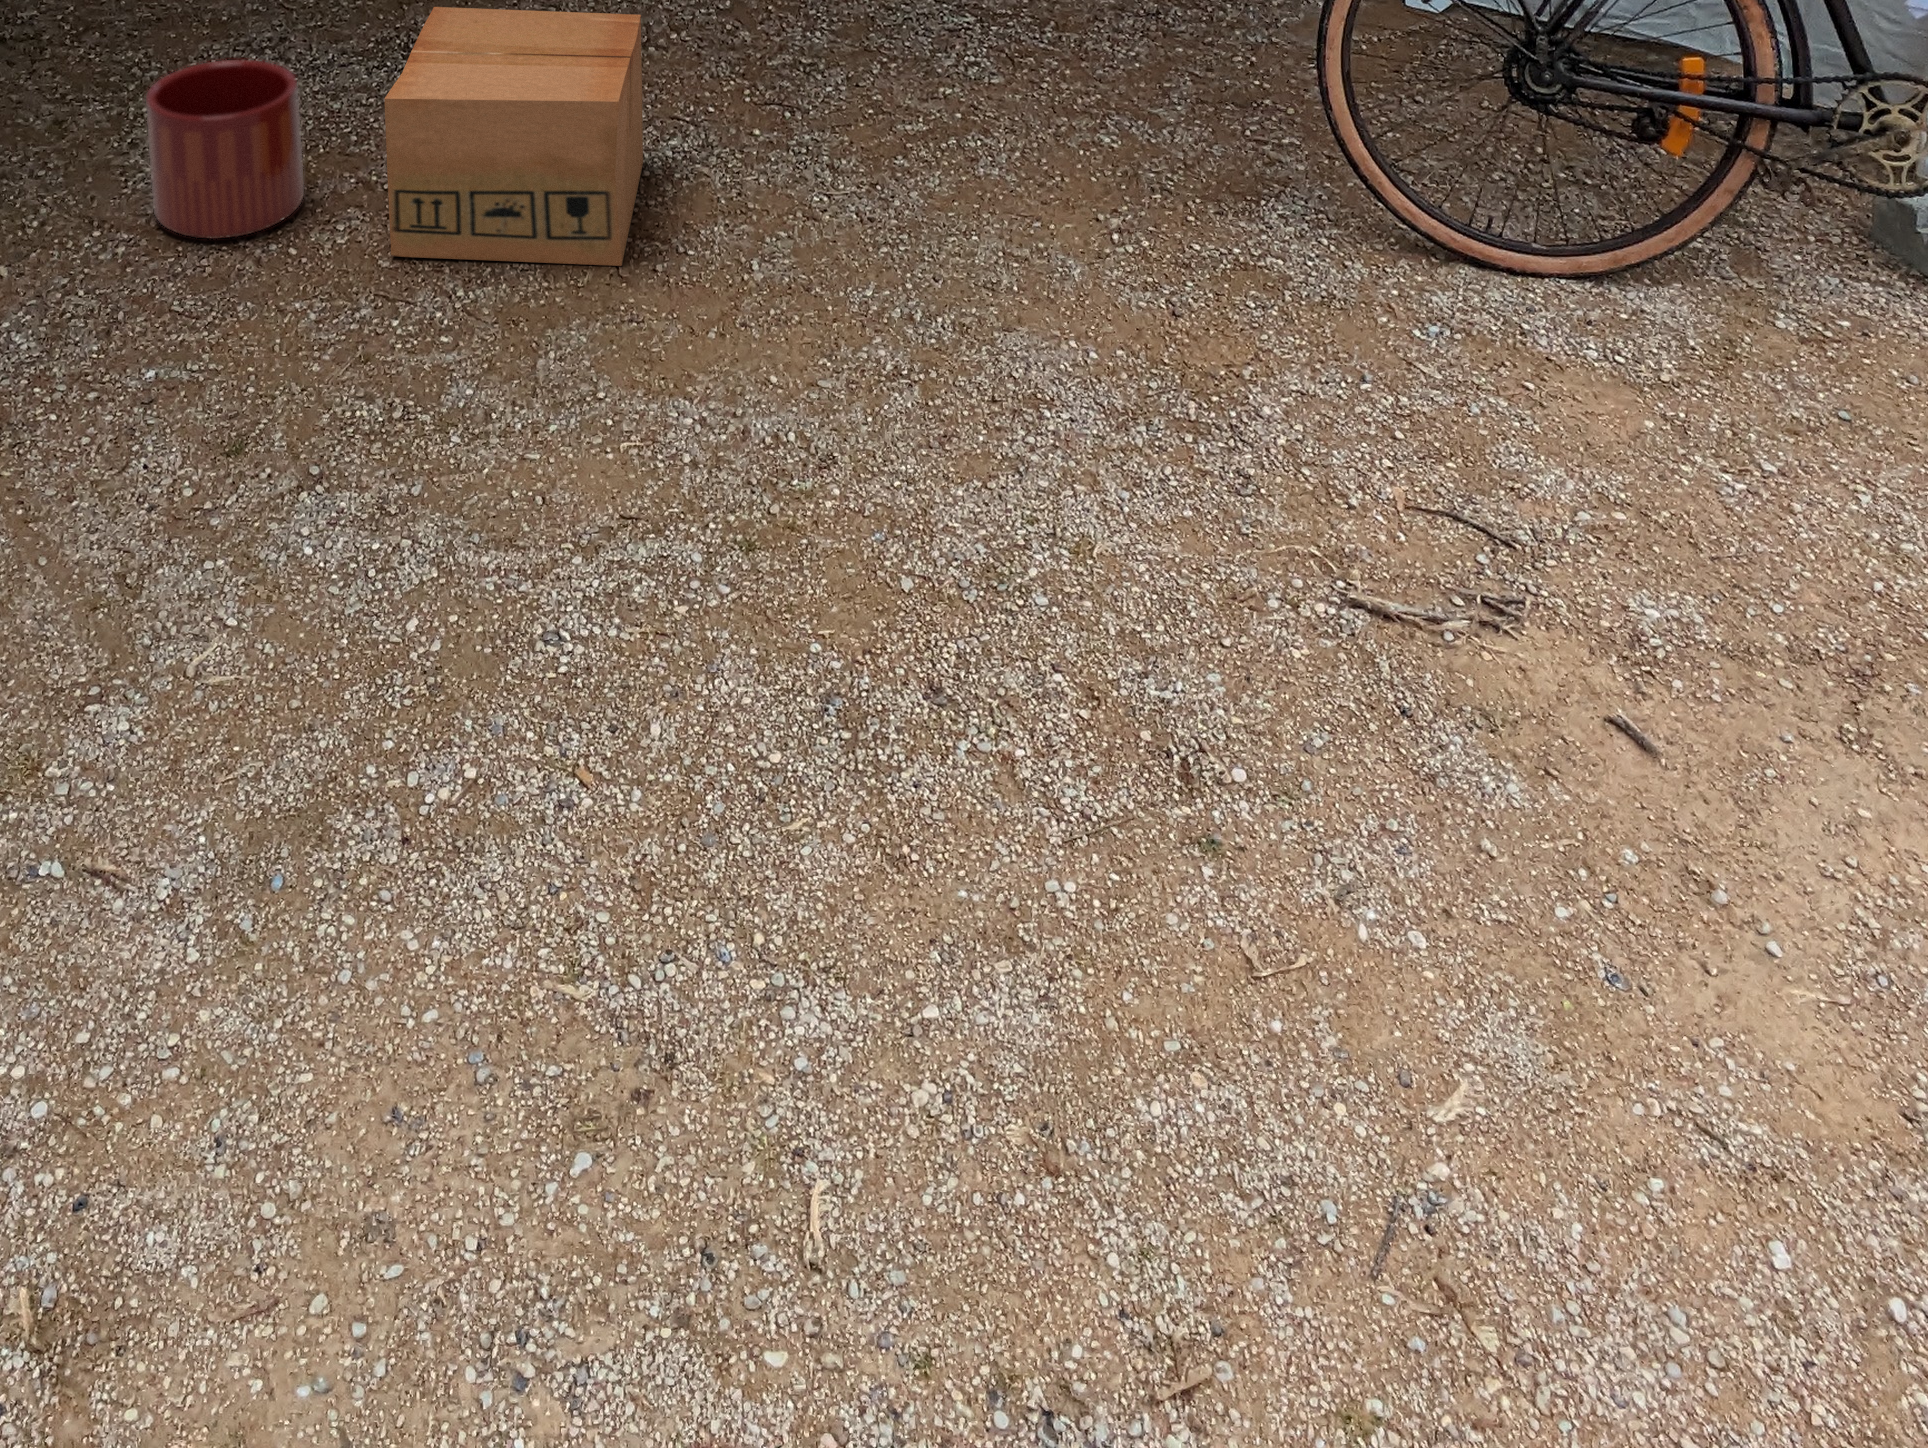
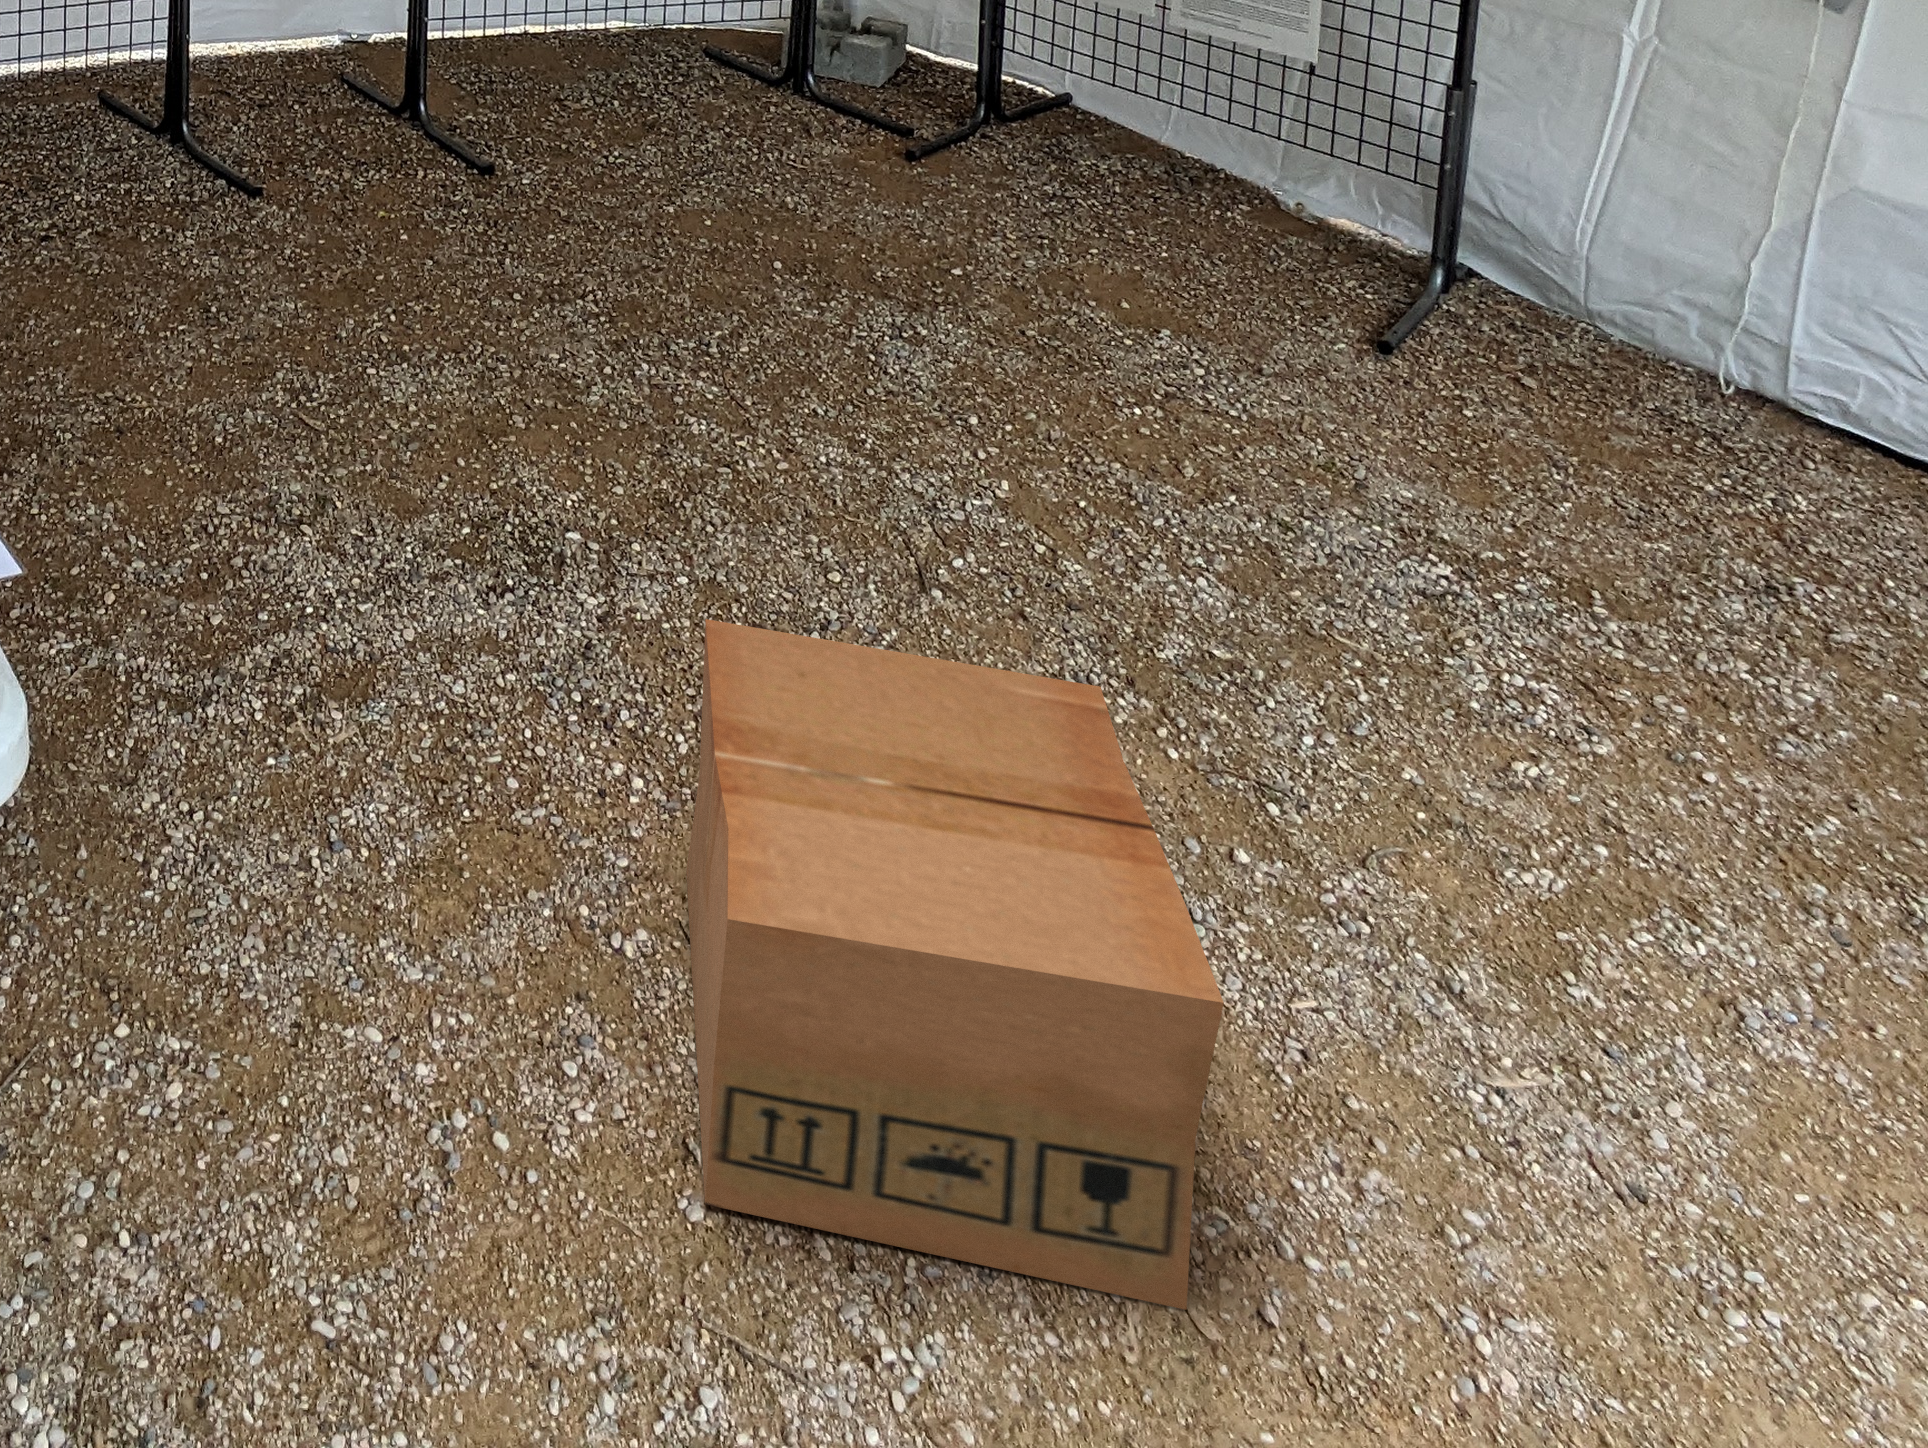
planter: present [146,60,304,239] -> none [224,692,496,1091]

